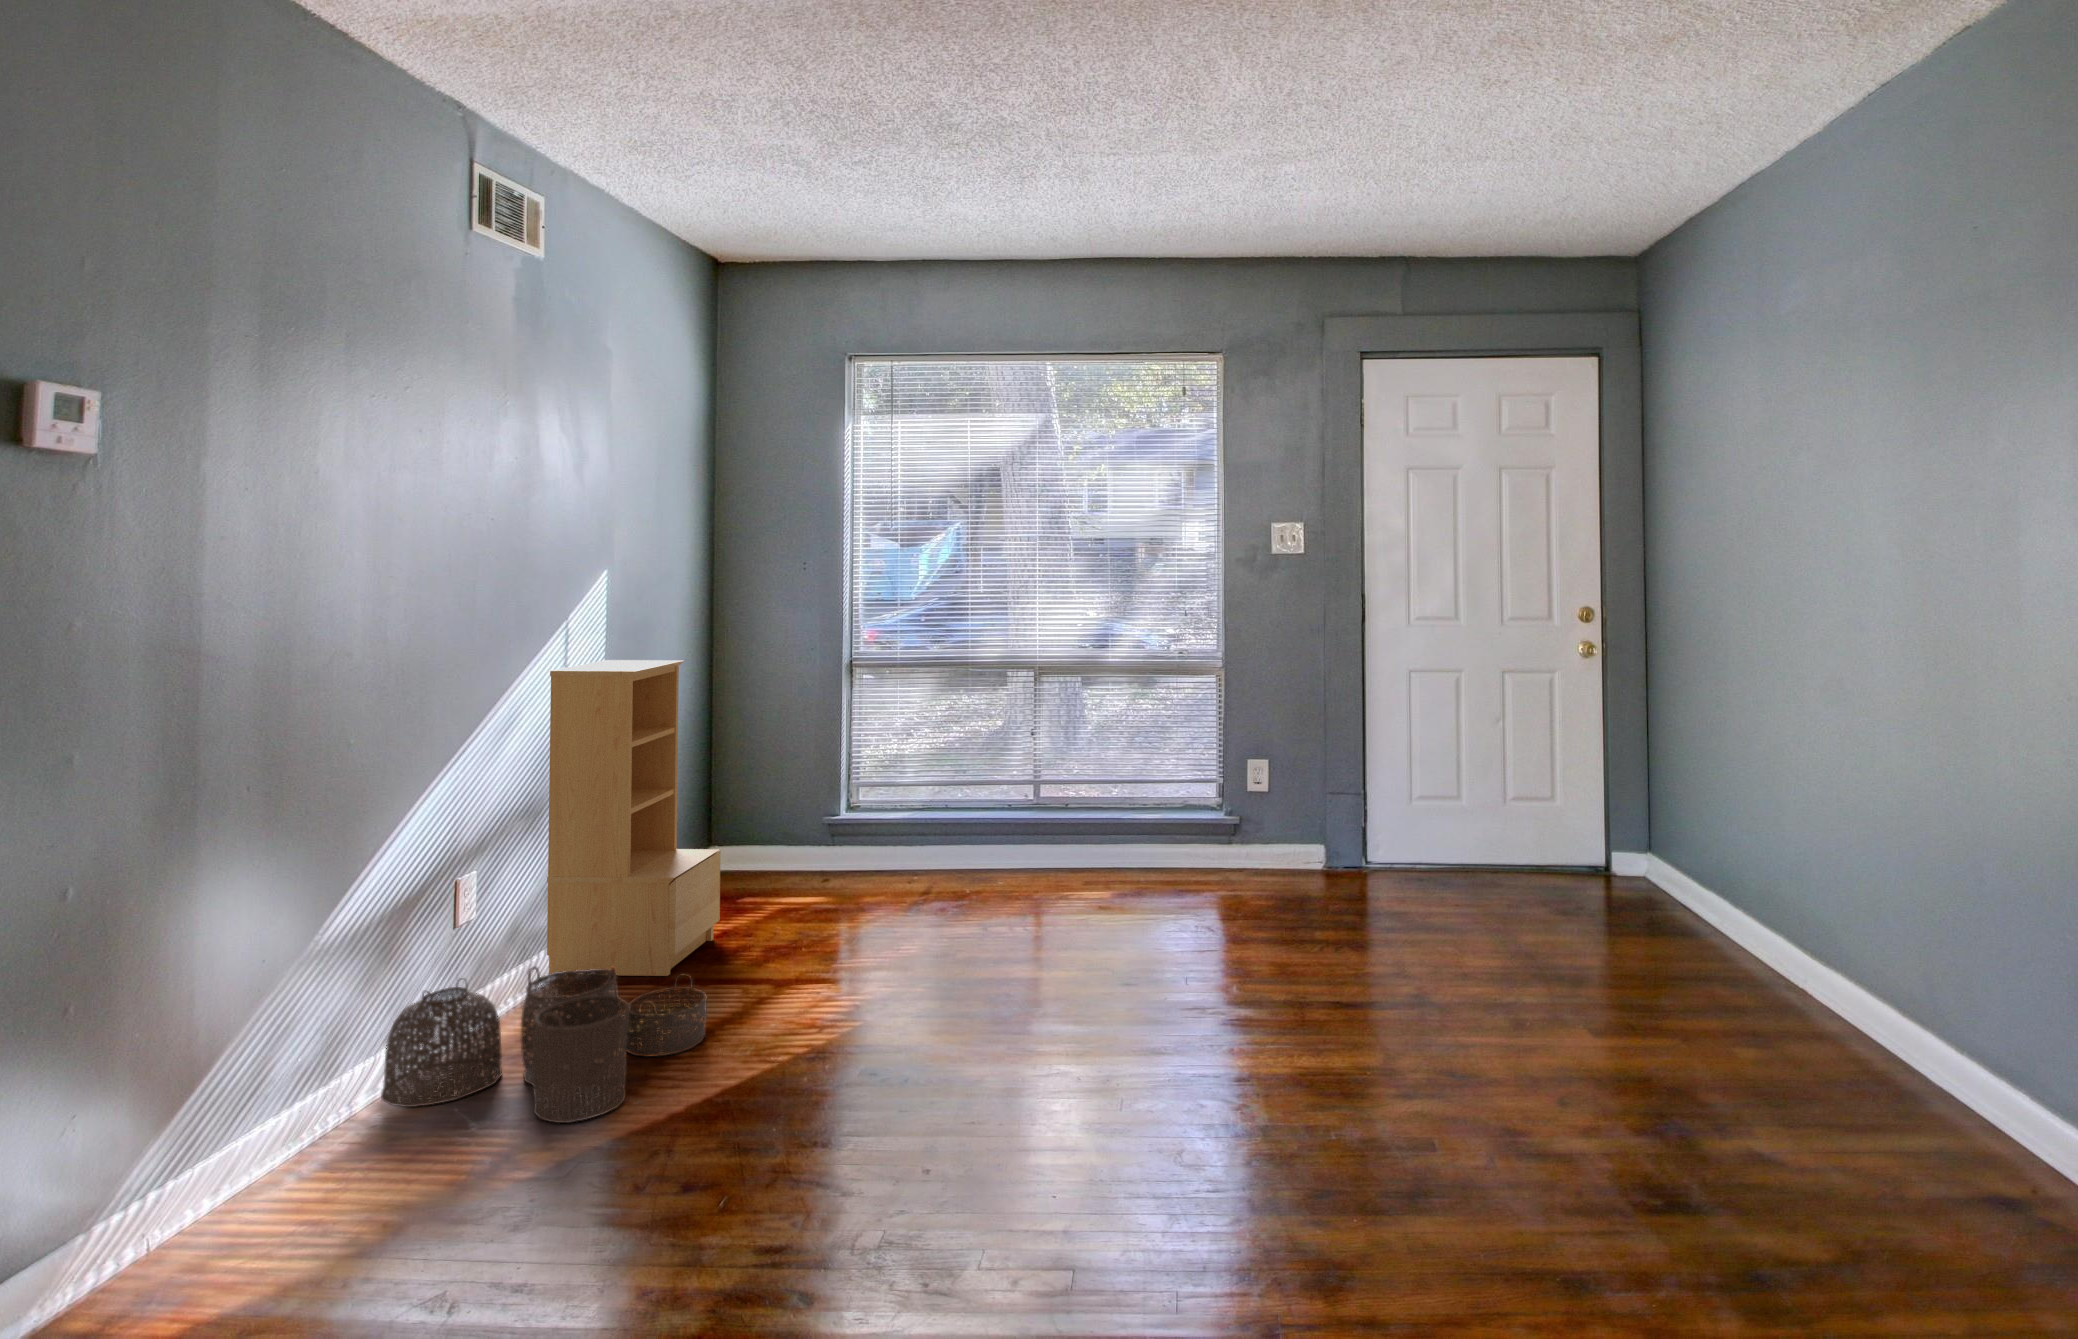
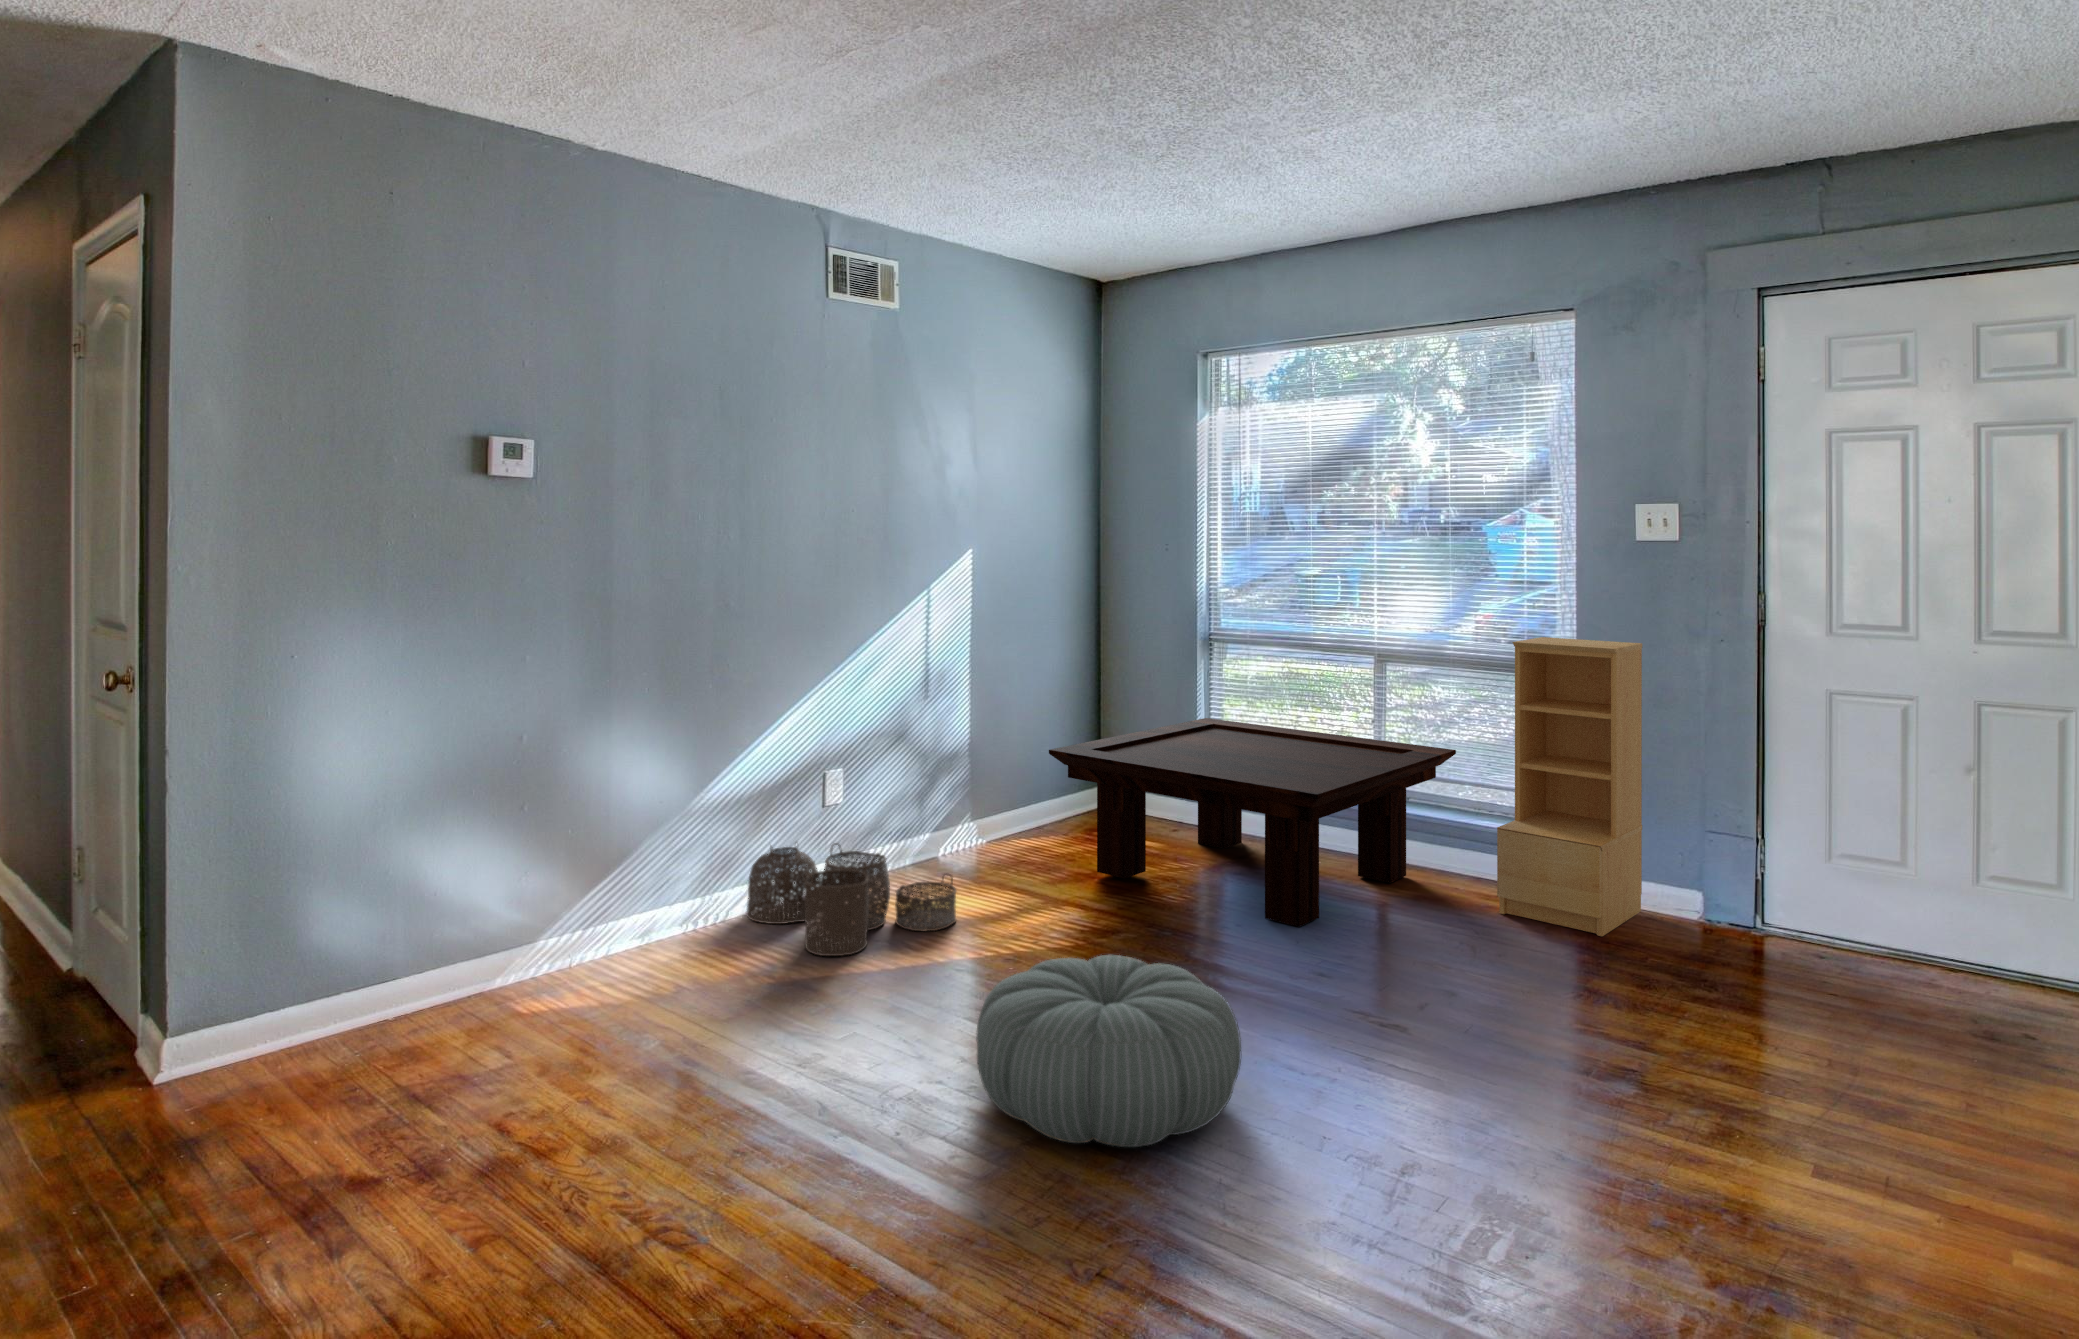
bookshelf: present [547,660,720,976] -> present [1497,637,1642,936]
coffee table: none [751,748,1127,944] -> present [1049,718,1456,927]
pouf: none [964,1004,1257,1226] -> present [976,955,1241,1147]

